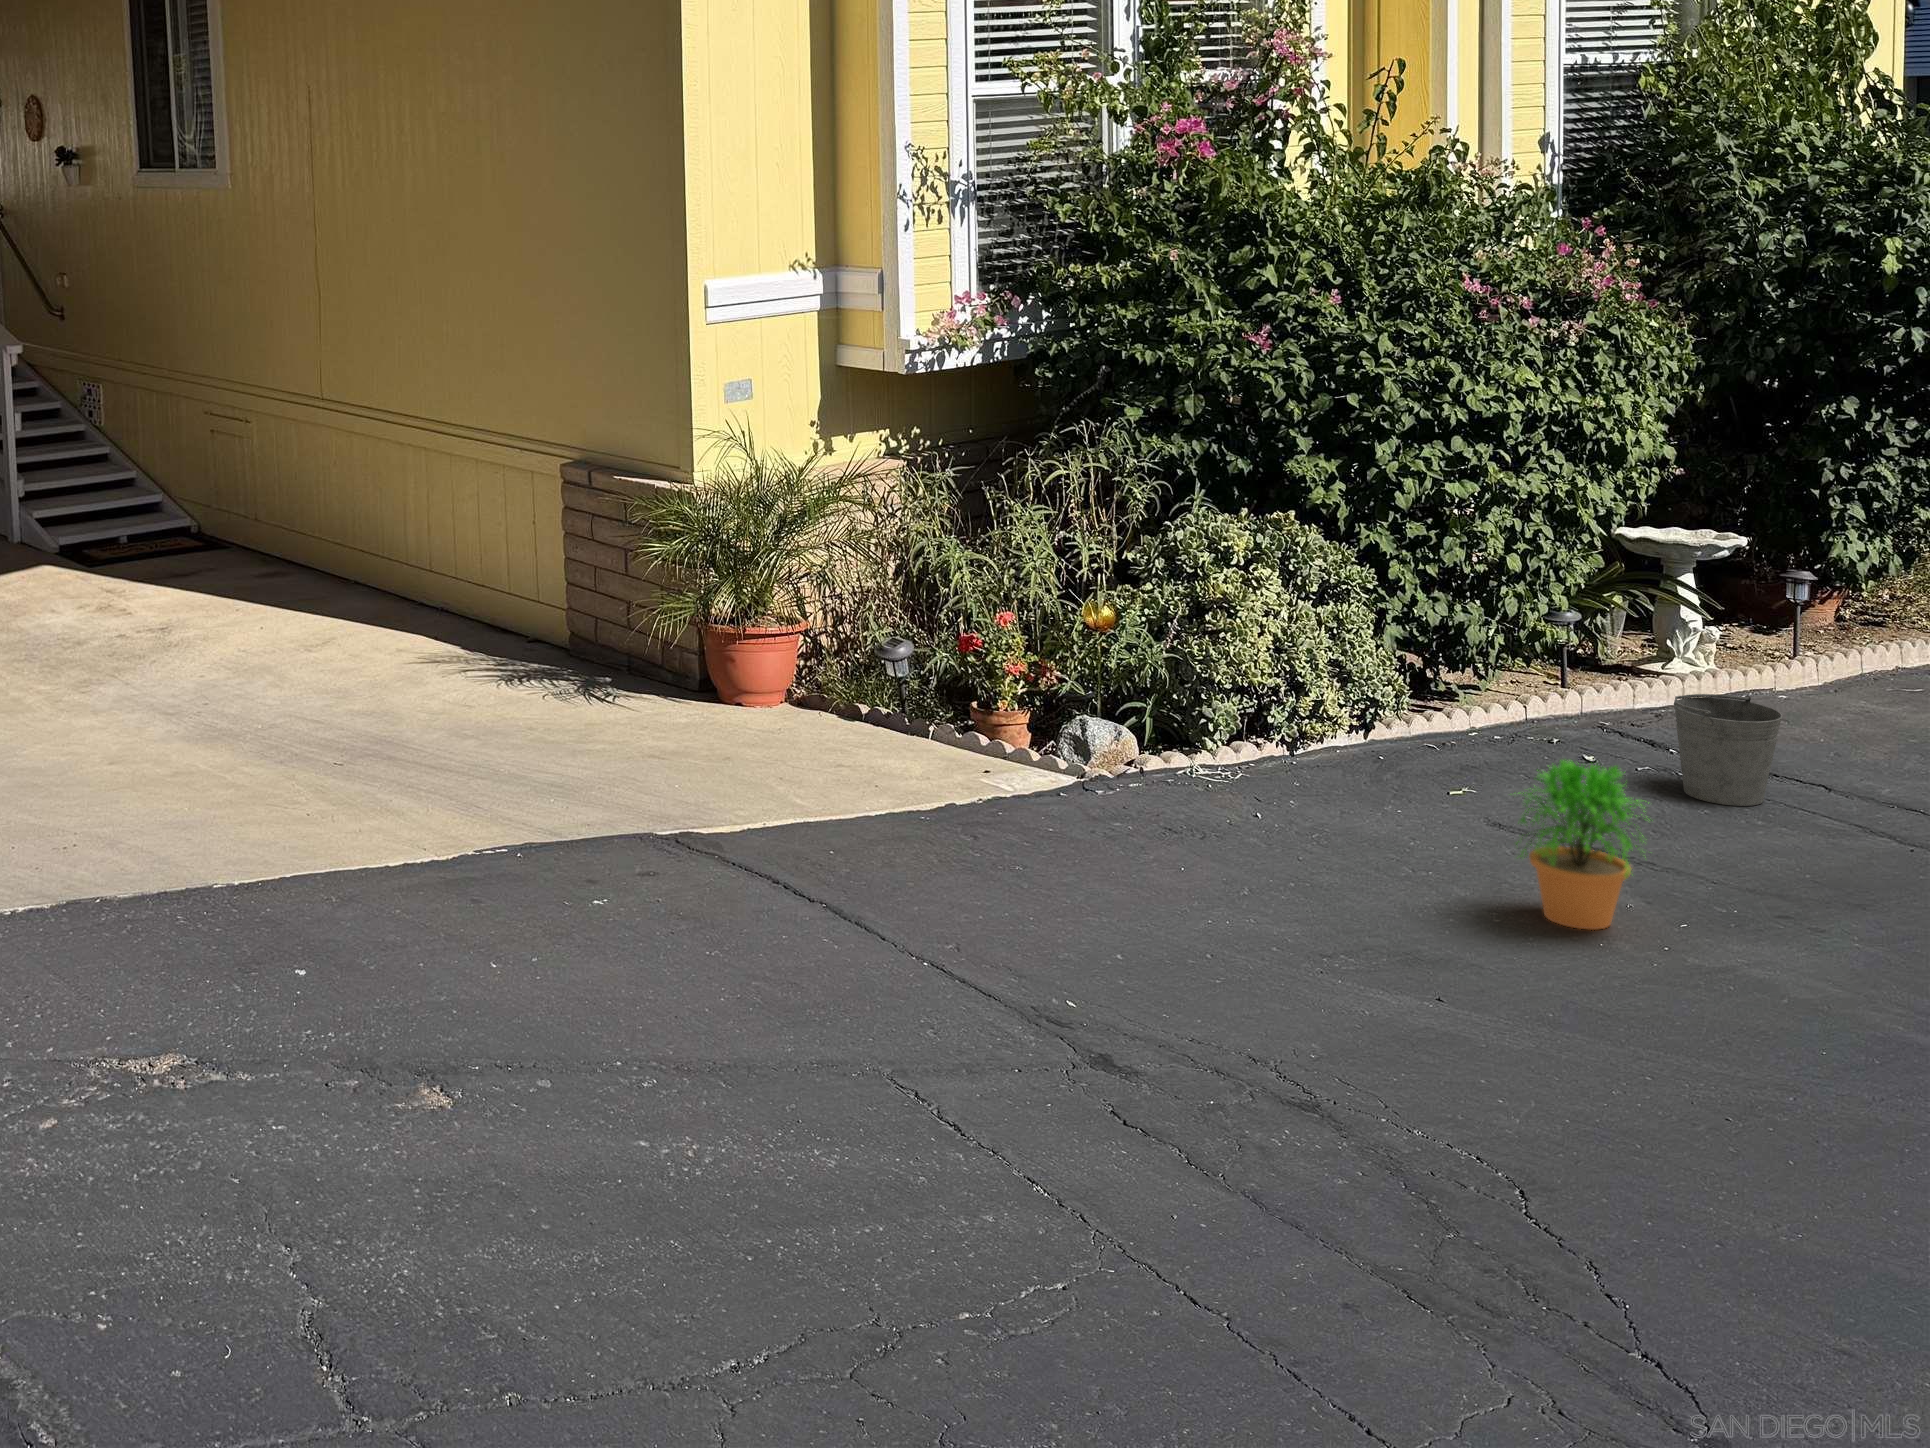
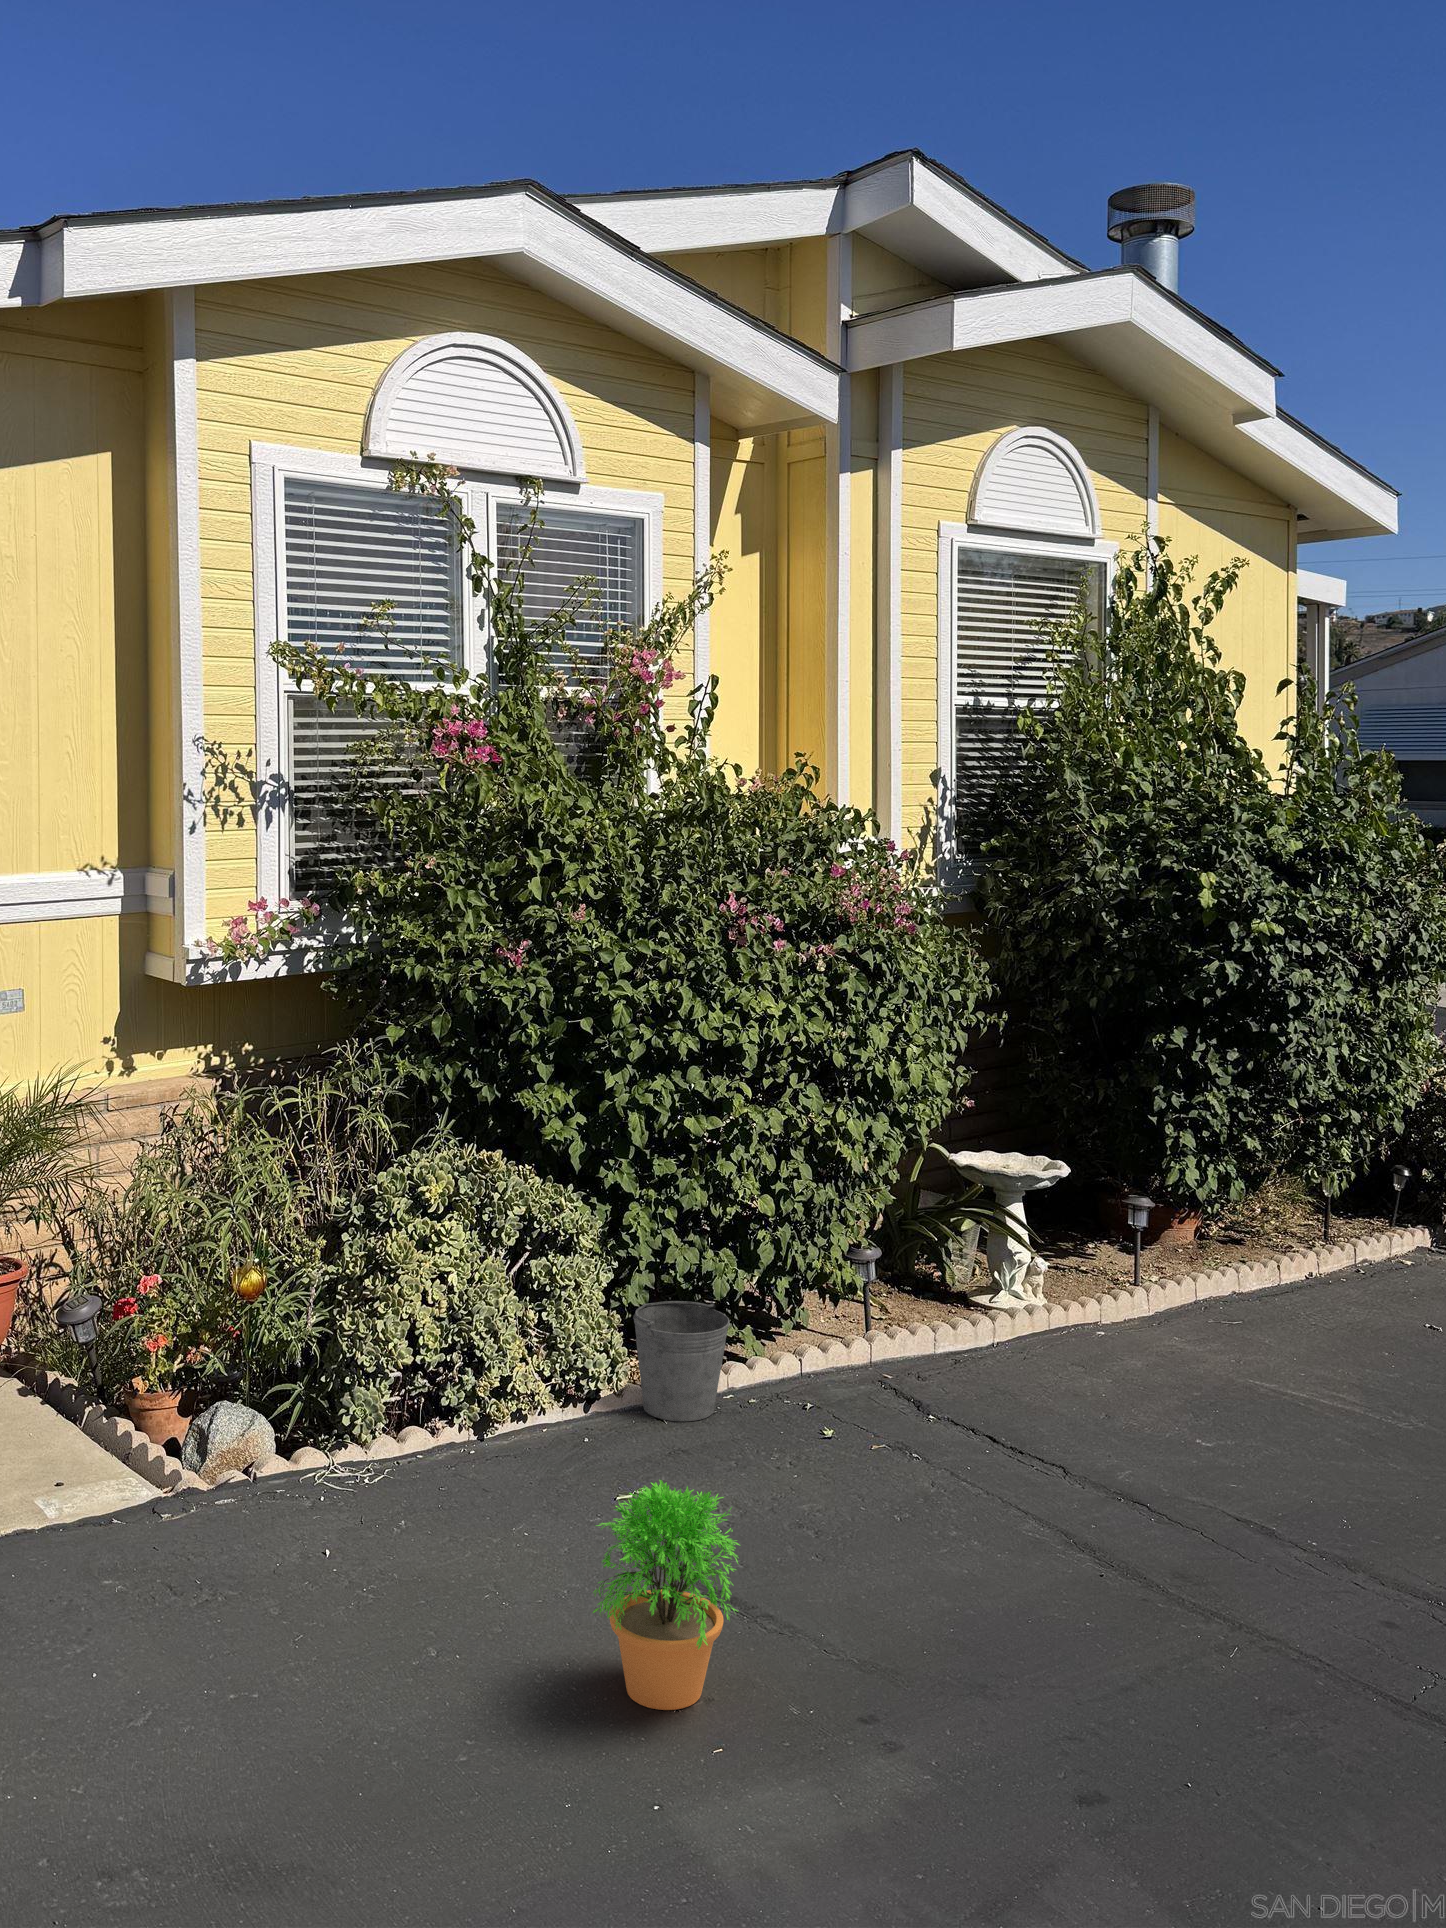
bucket: present [1674,694,1783,806] -> present [633,1301,730,1421]

